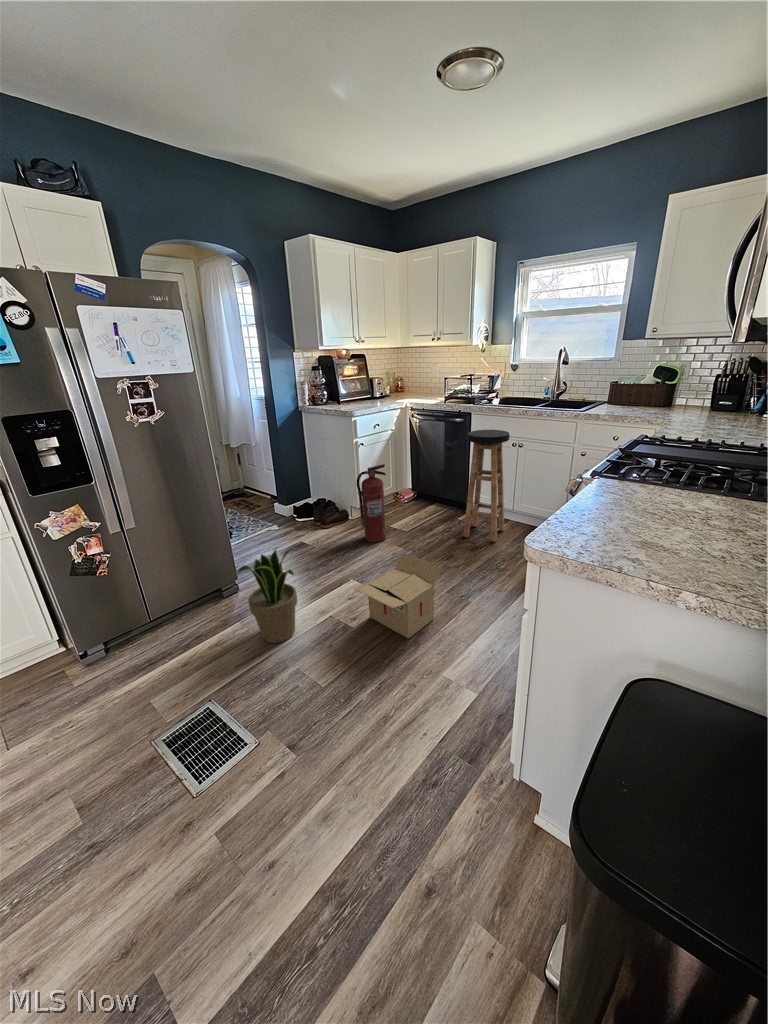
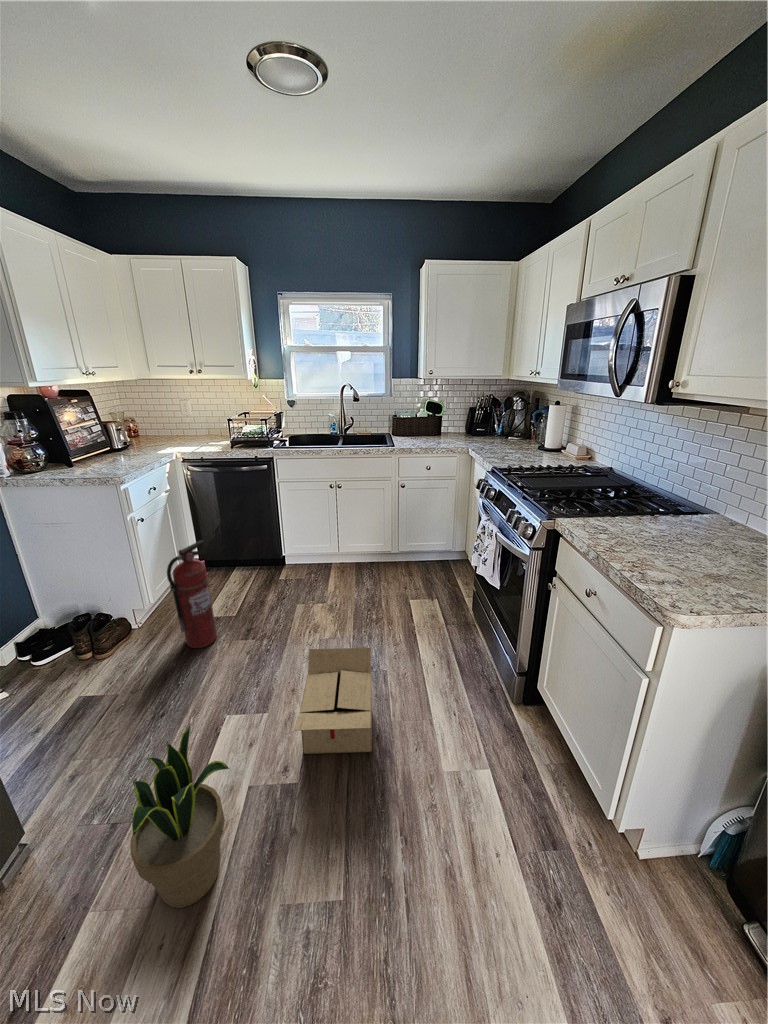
bar stool: present [463,430,510,542] -> none [292,475,342,597]

